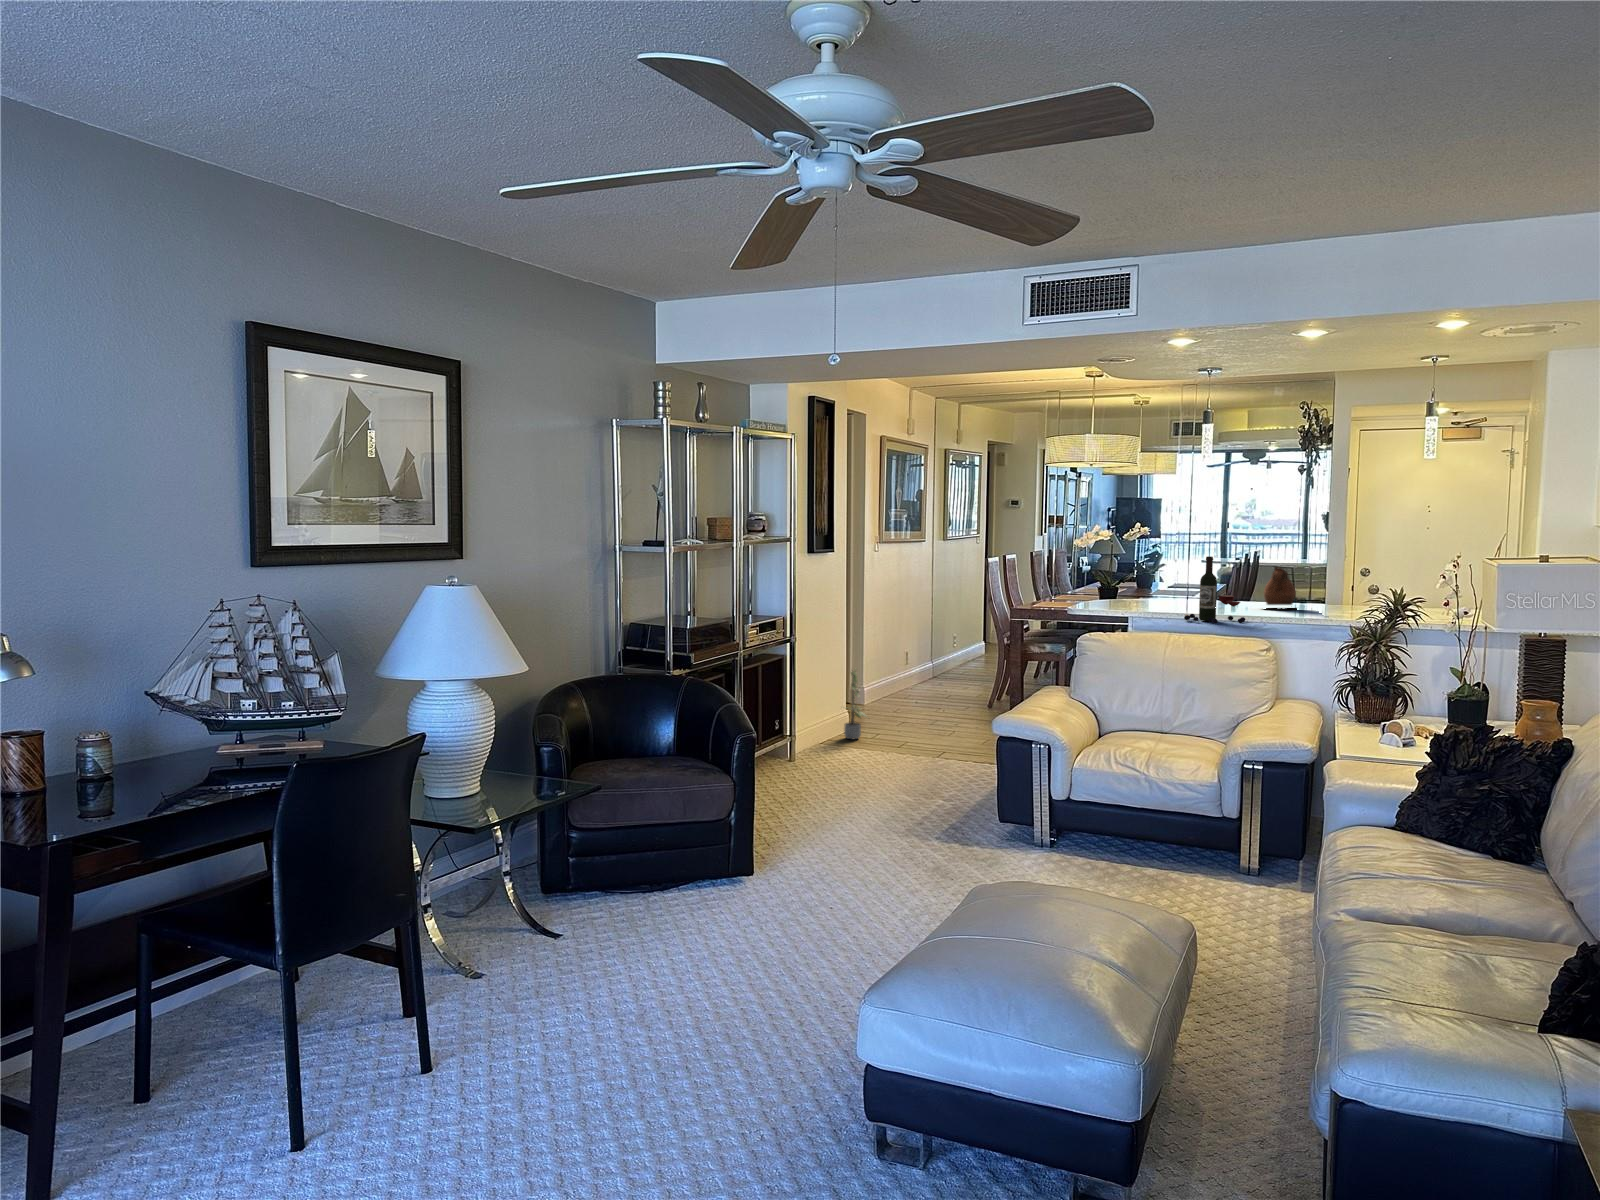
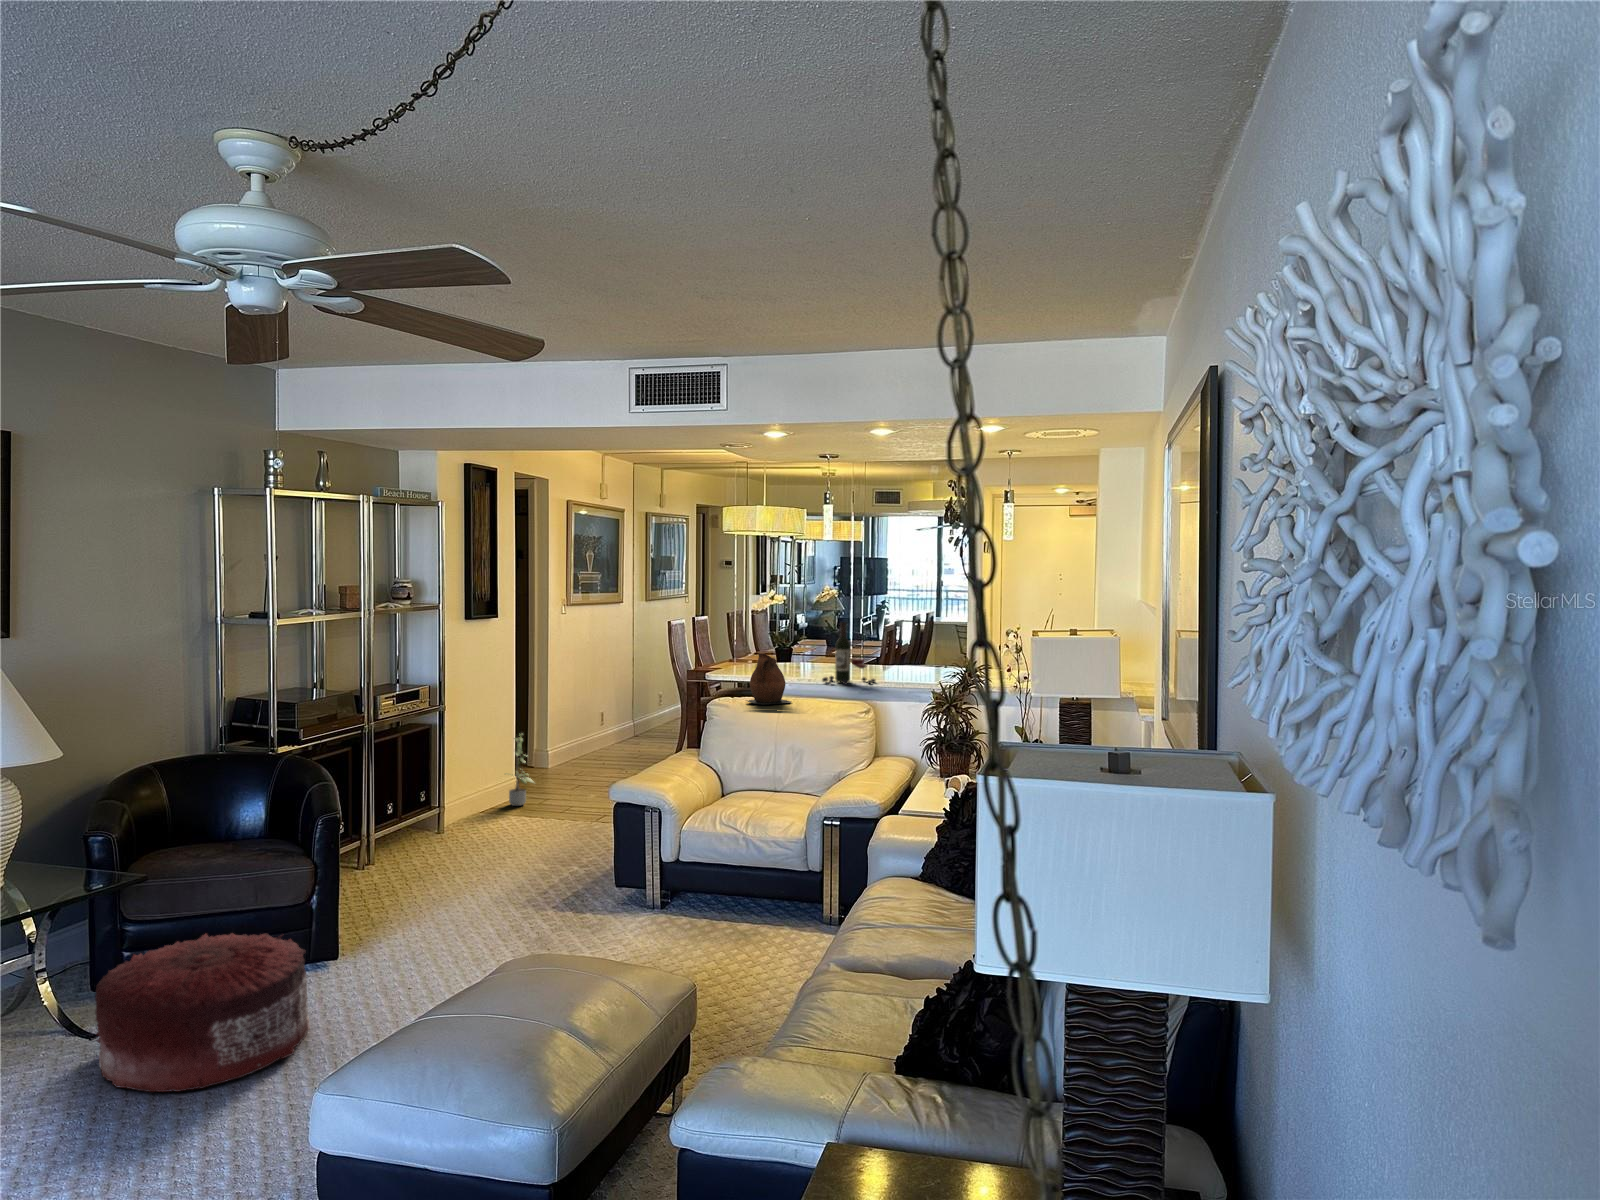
ceramic pitcher: present [1264,567,1296,610] -> present [747,653,791,705]
pouf: none [574,844,759,996] -> present [95,933,310,1092]

